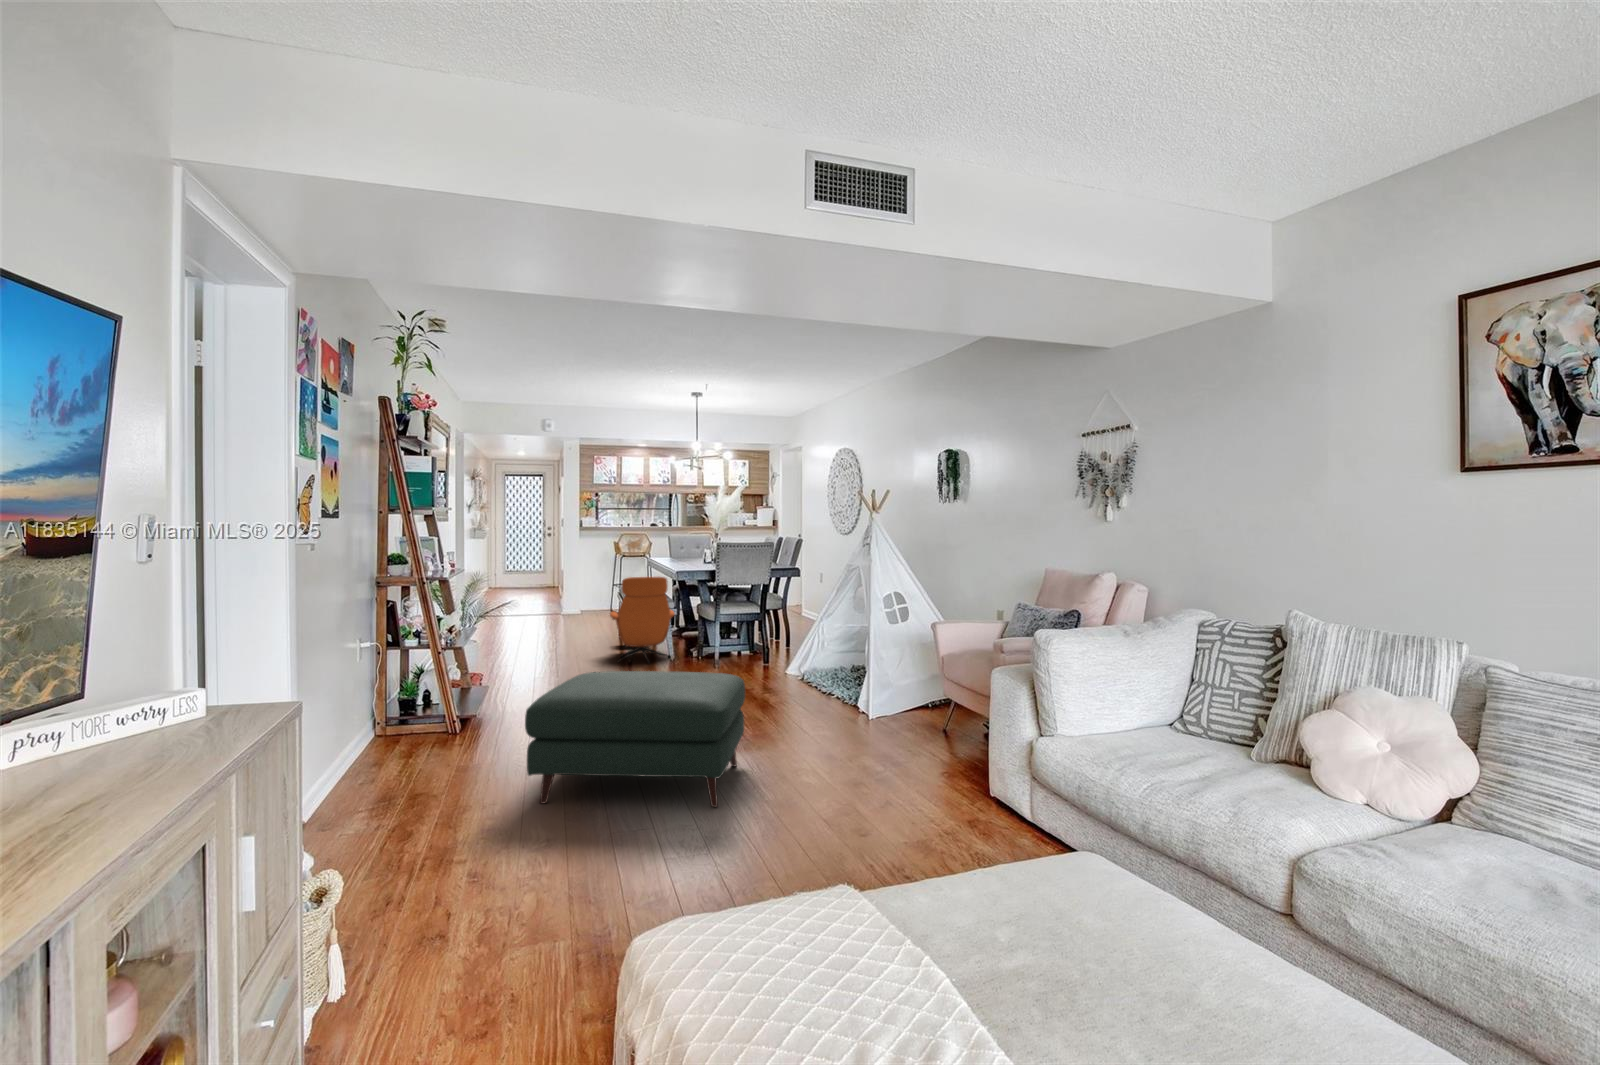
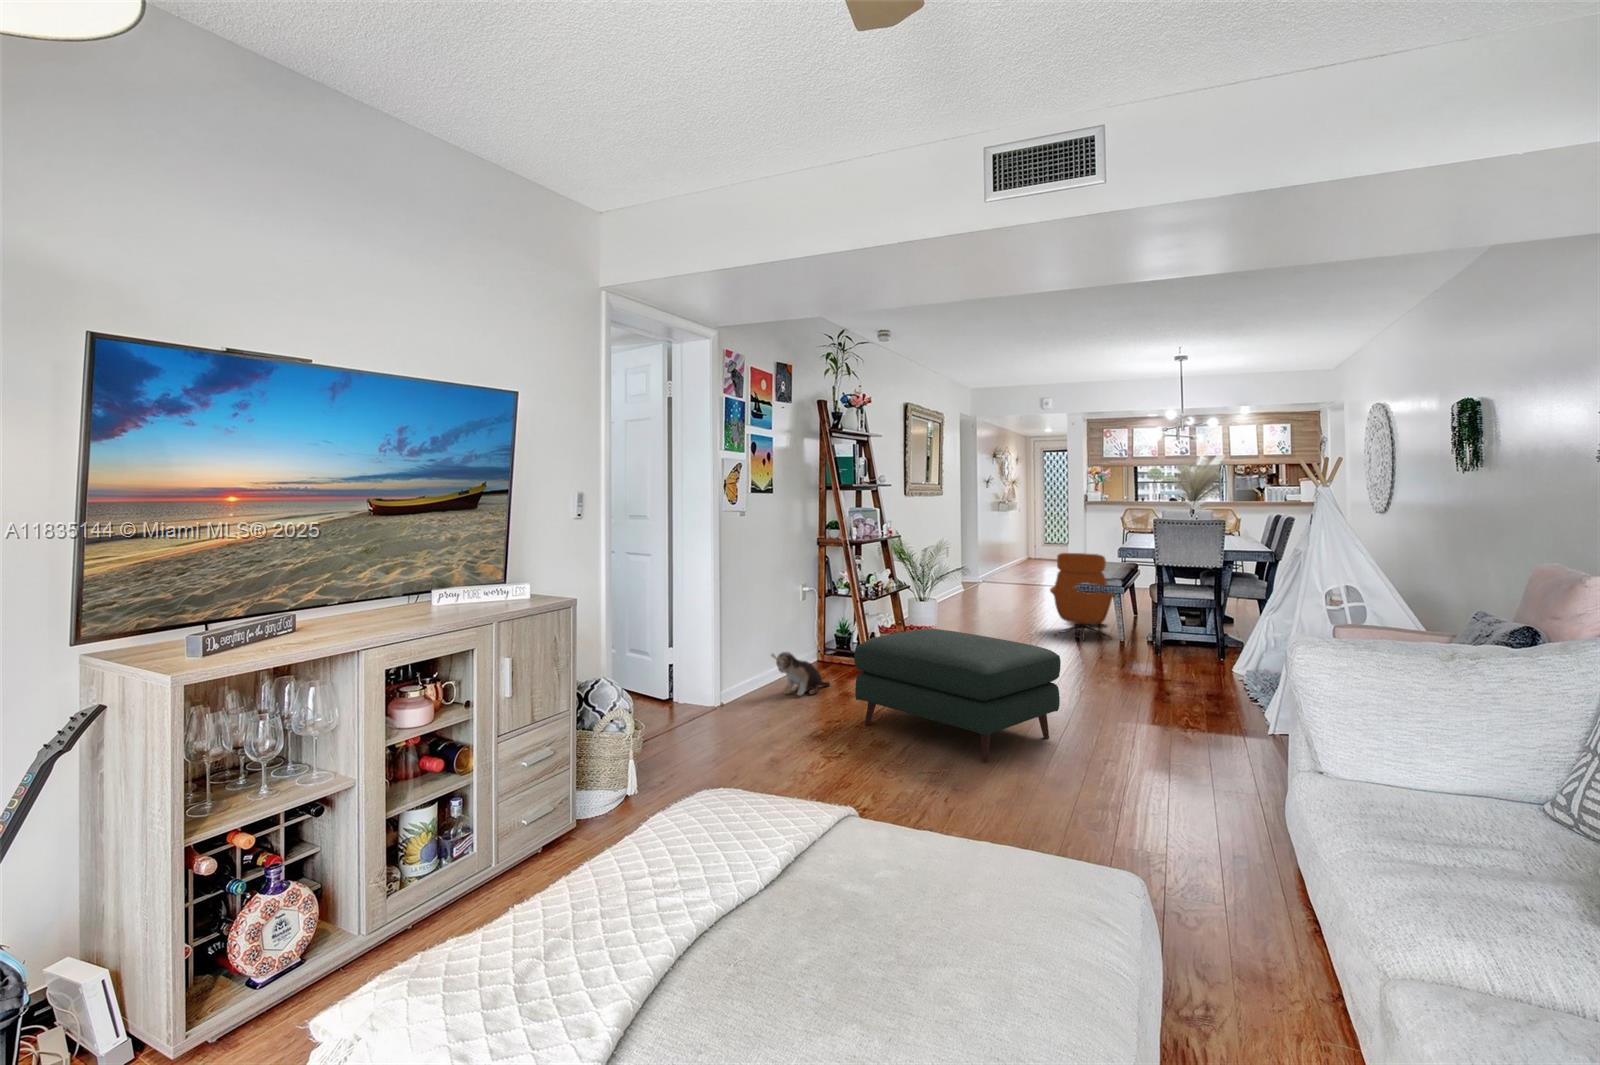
plush toy: none [369,734,437,793] -> present [772,652,830,696]

